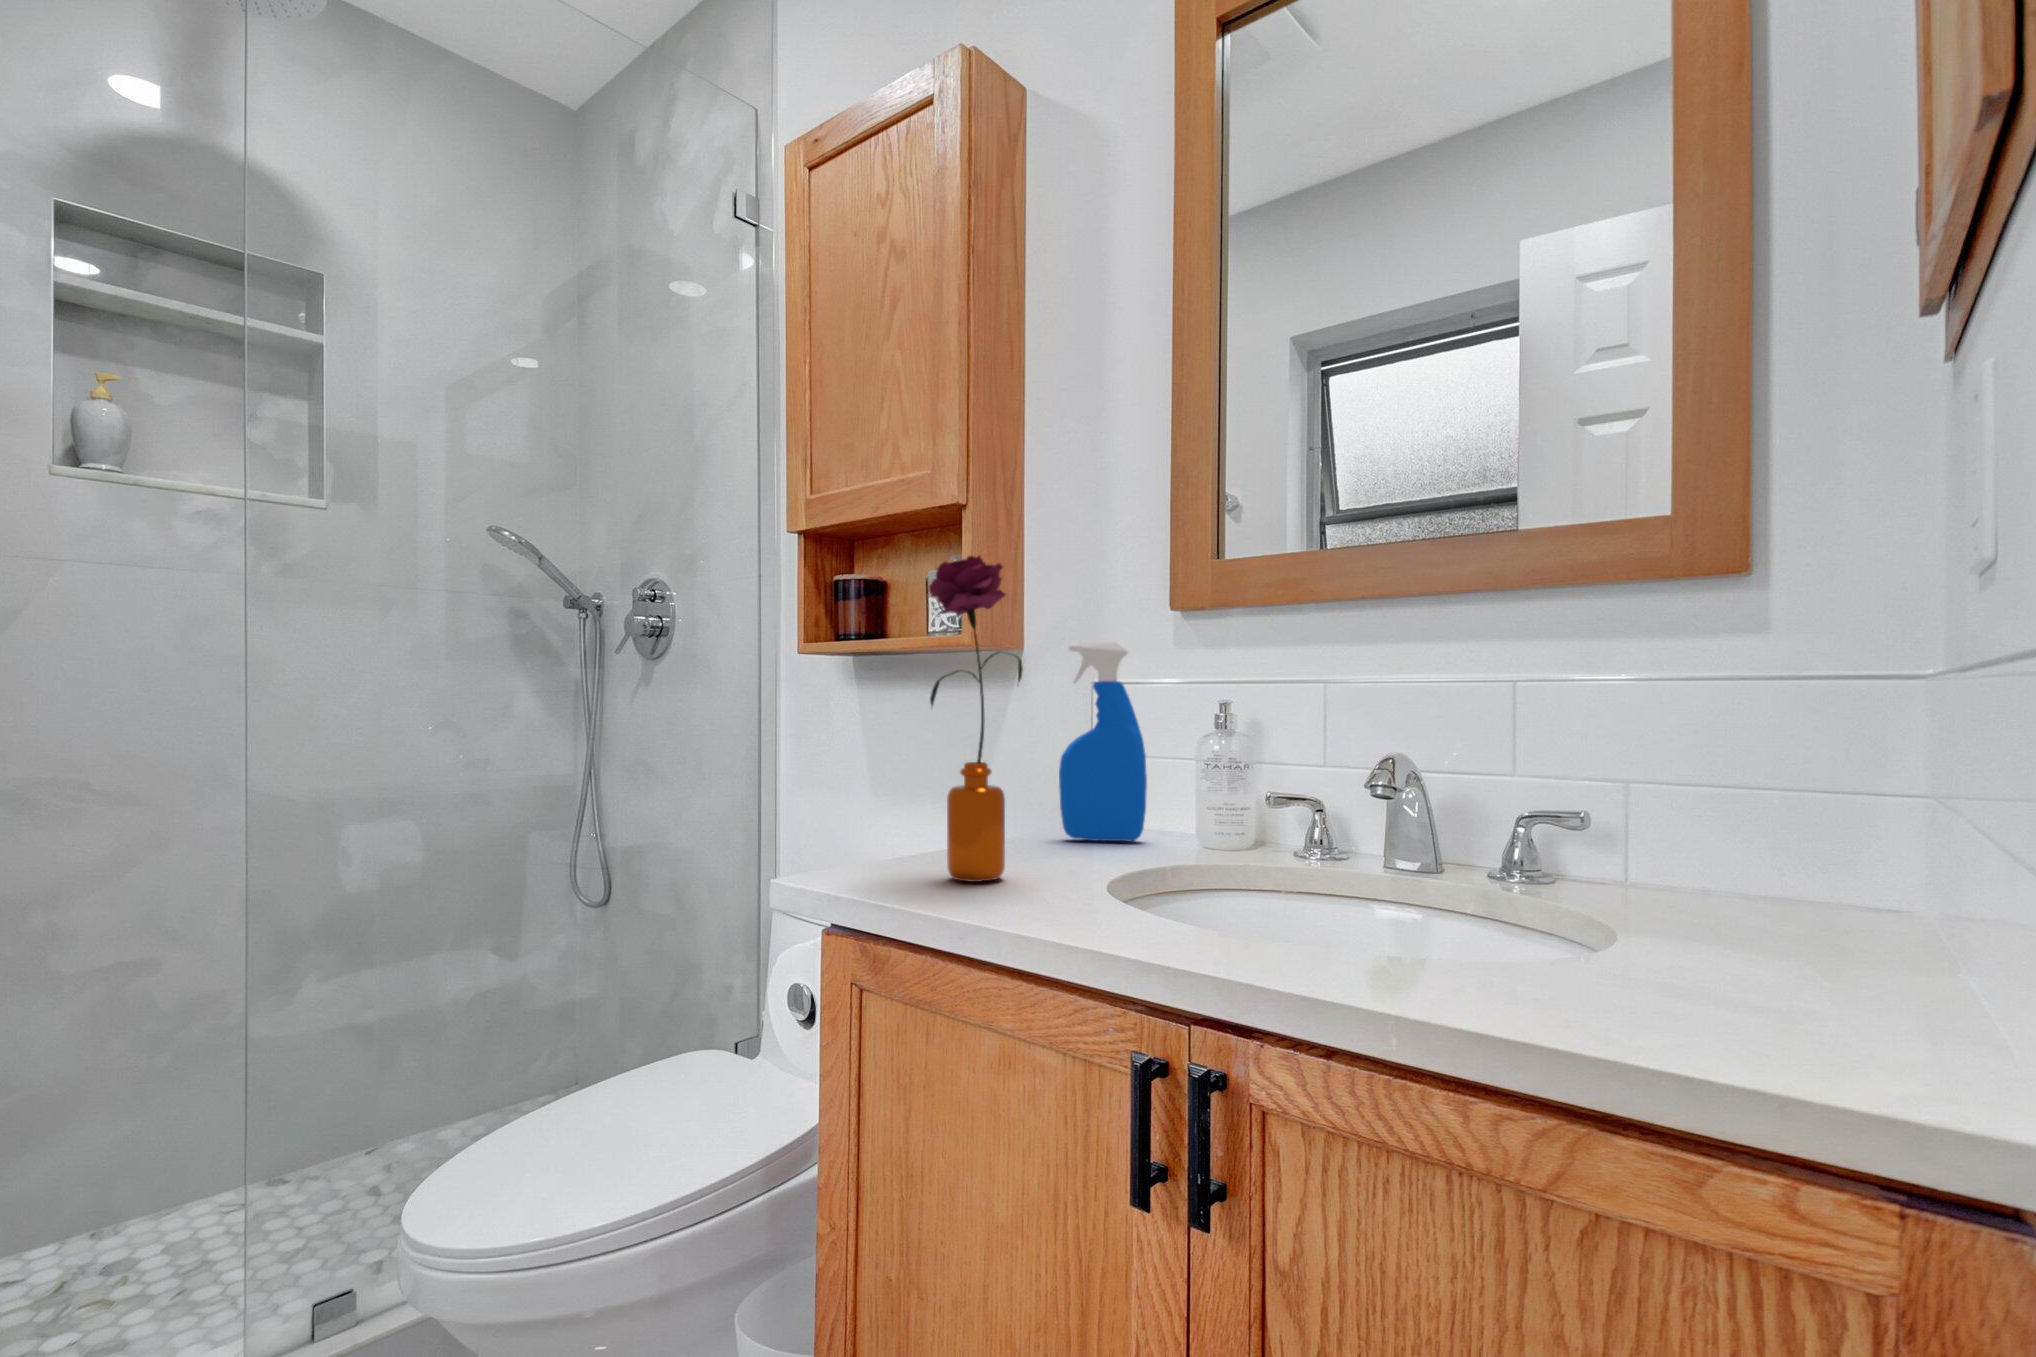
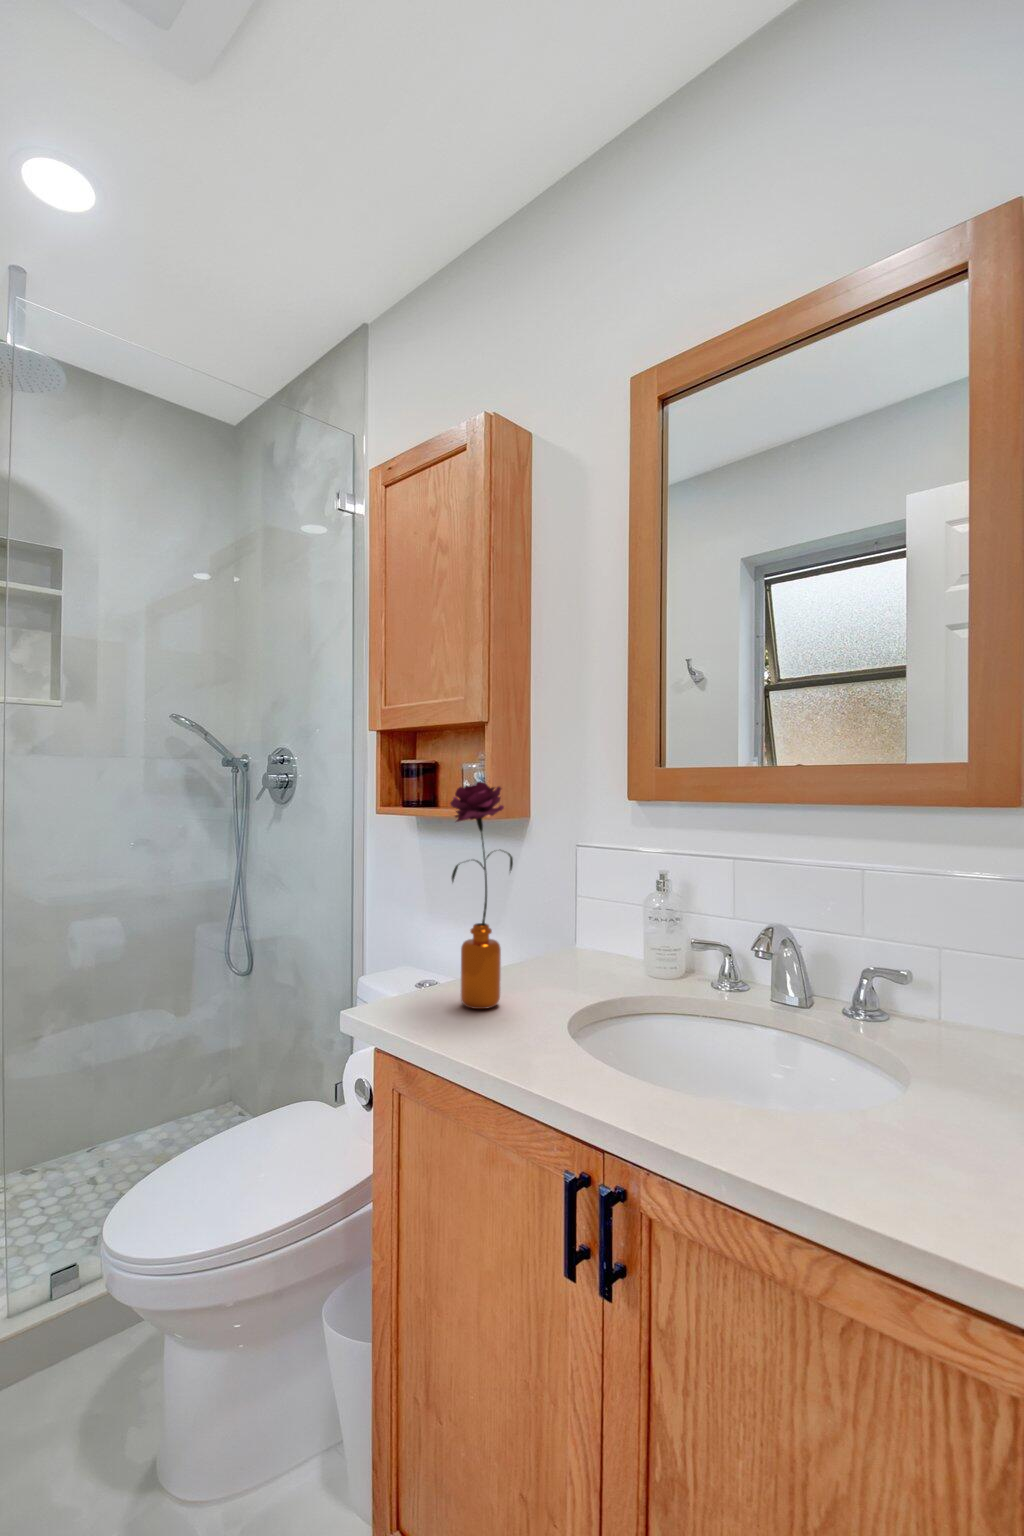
spray bottle: present [1059,642,1147,841] -> none [549,821,610,963]

